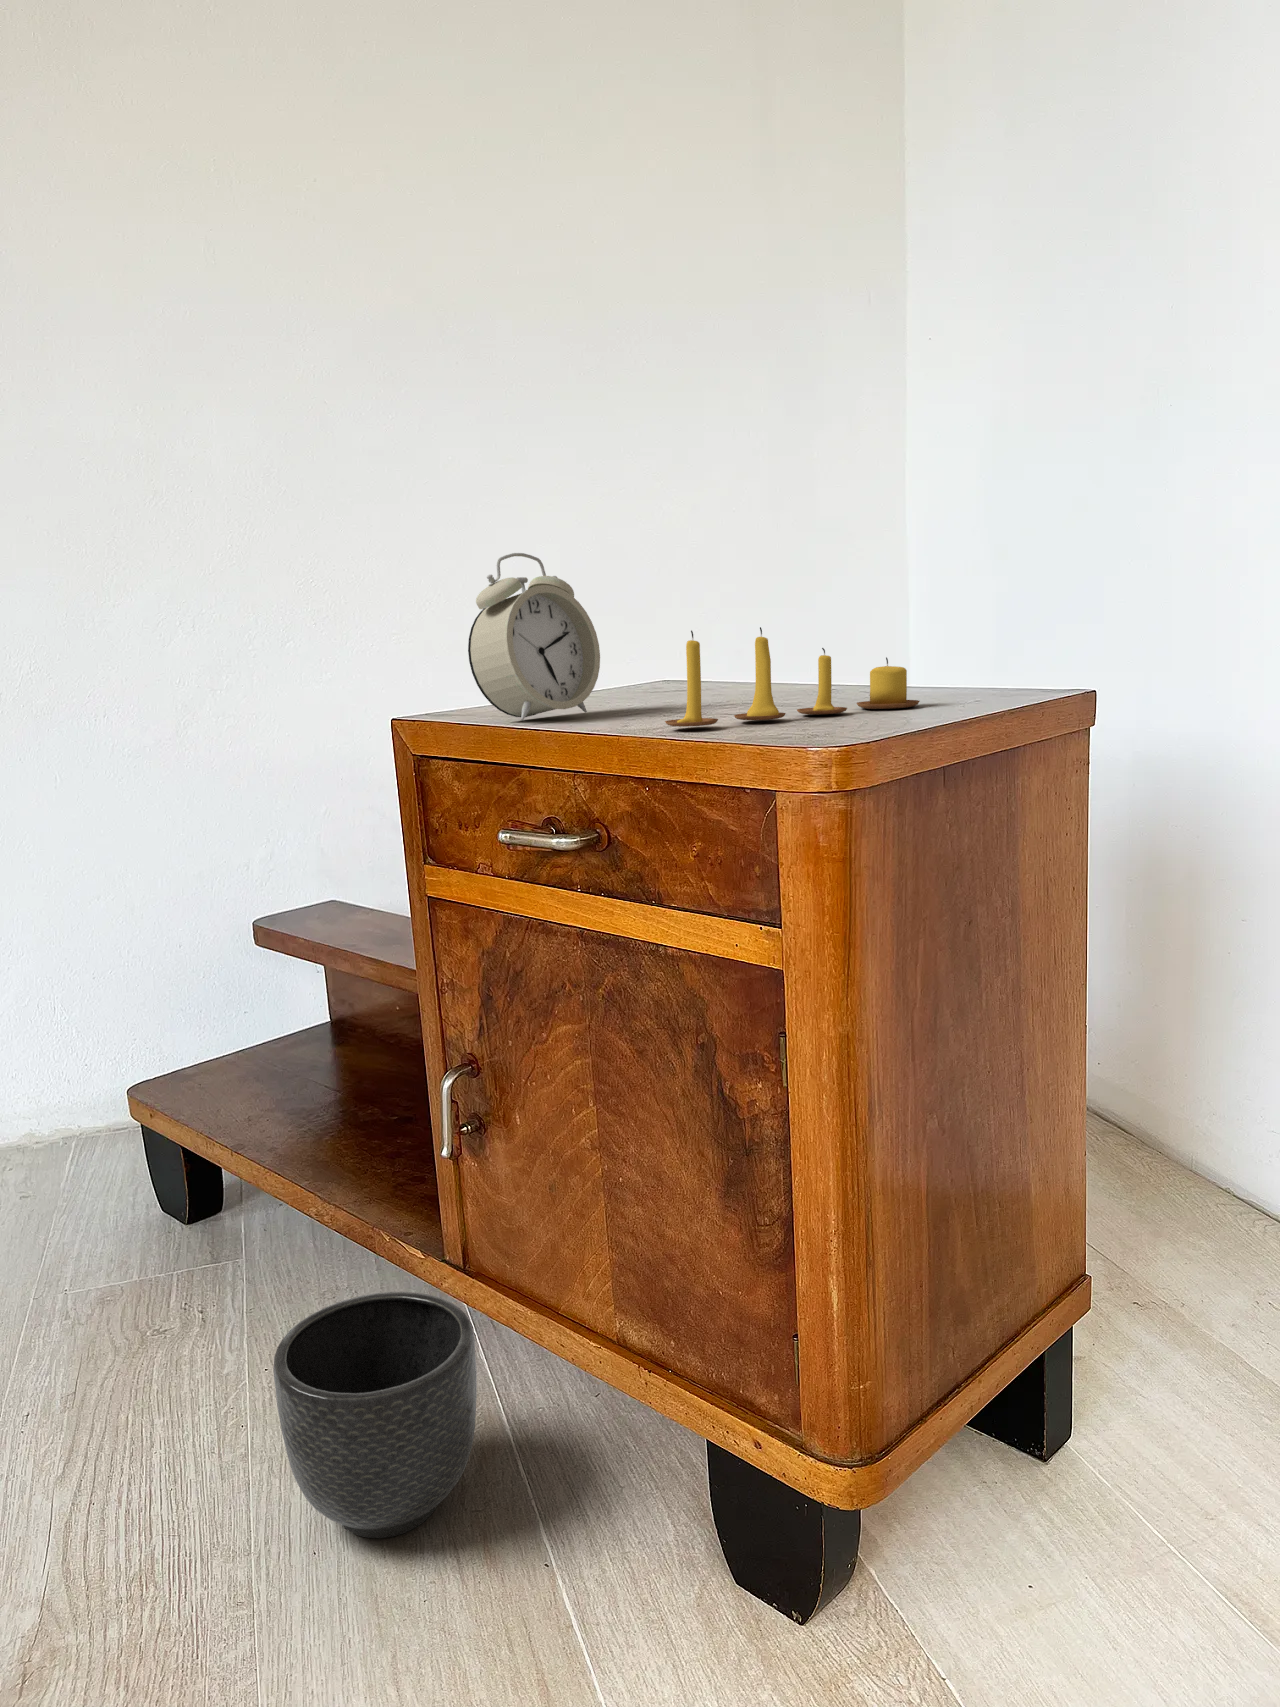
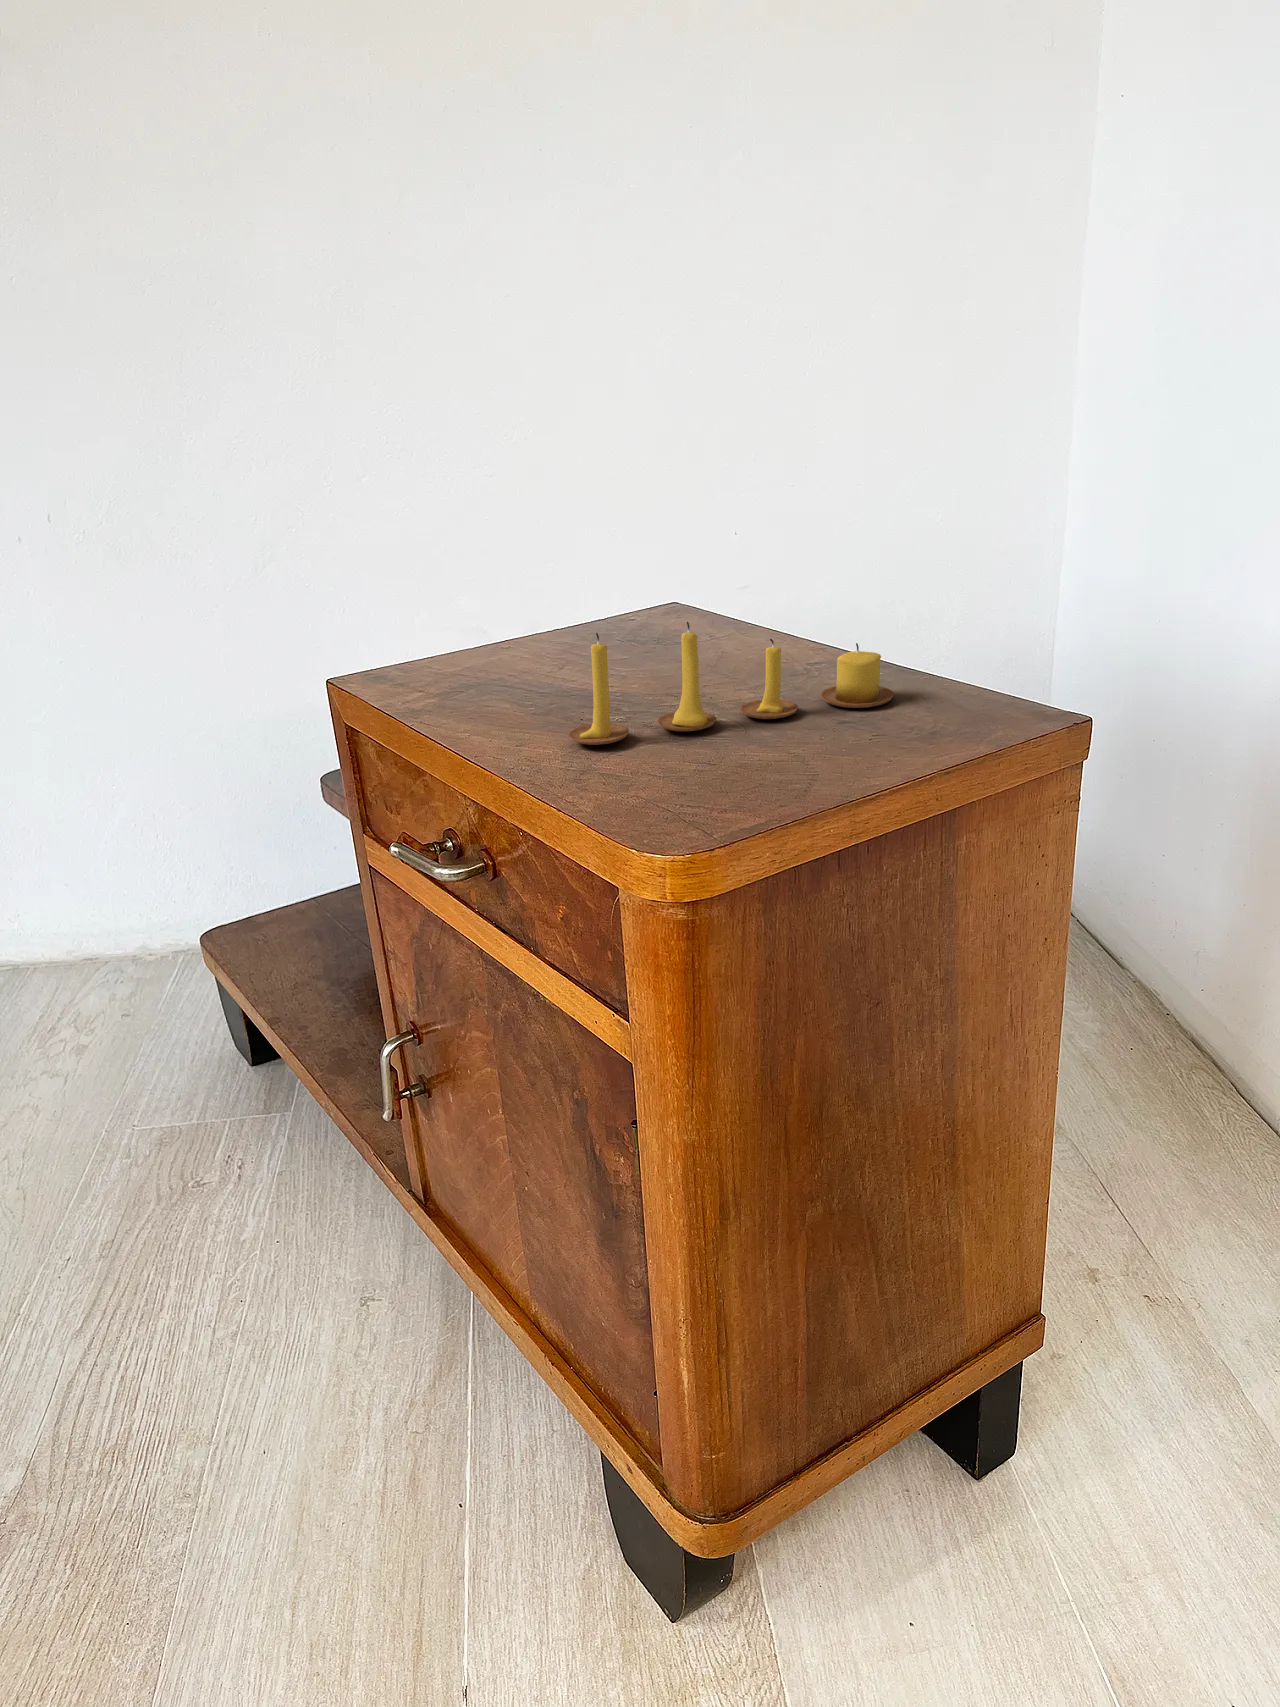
alarm clock: present [468,553,600,720] -> none [403,488,555,687]
planter: present [273,1292,477,1538] -> none [220,1221,418,1449]

